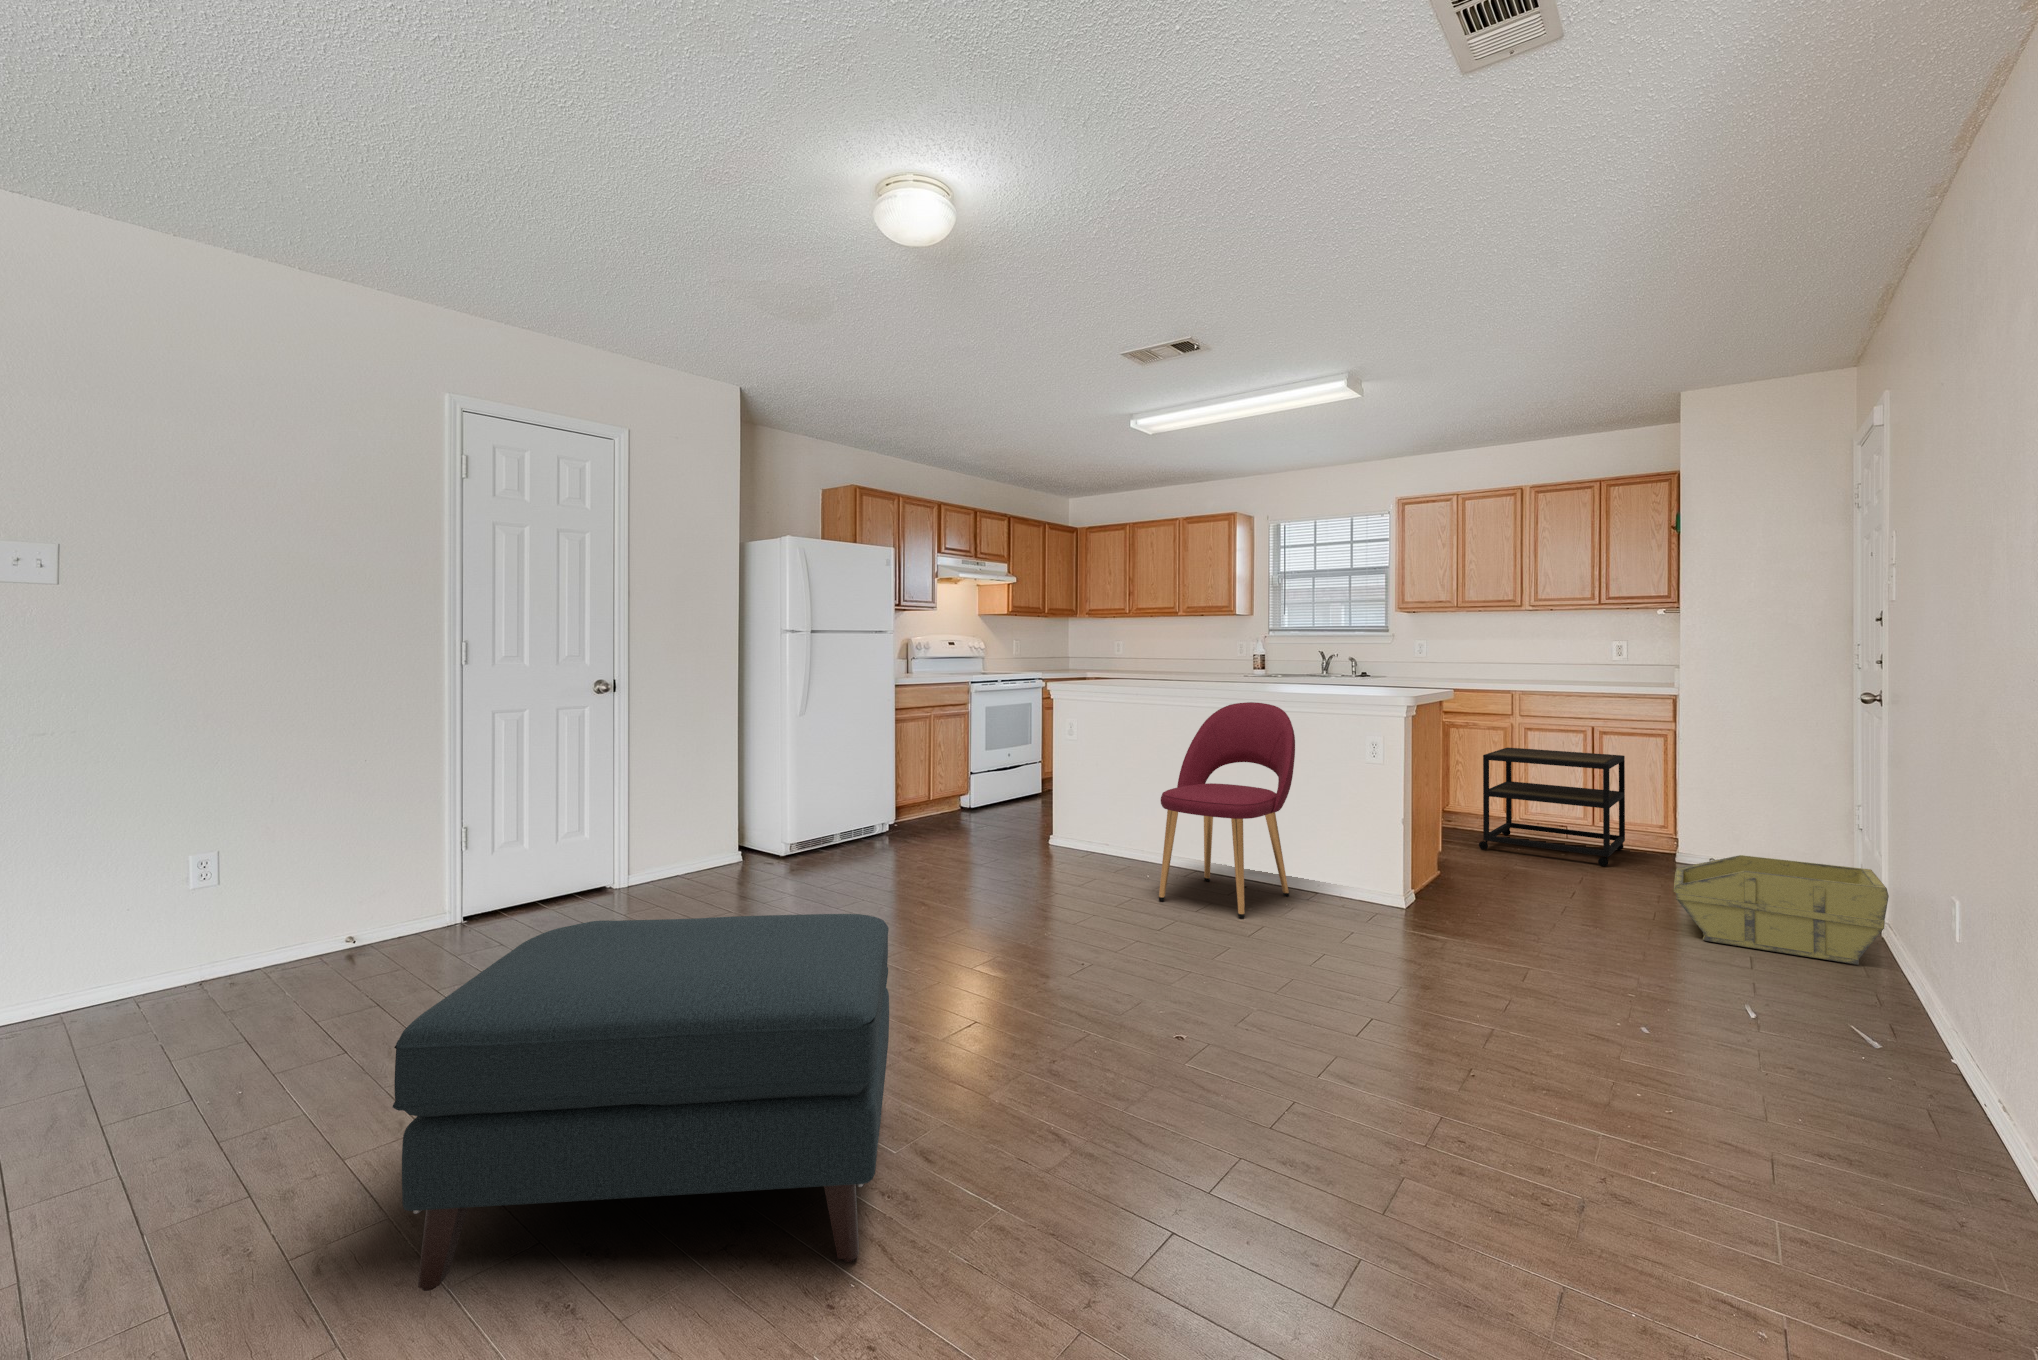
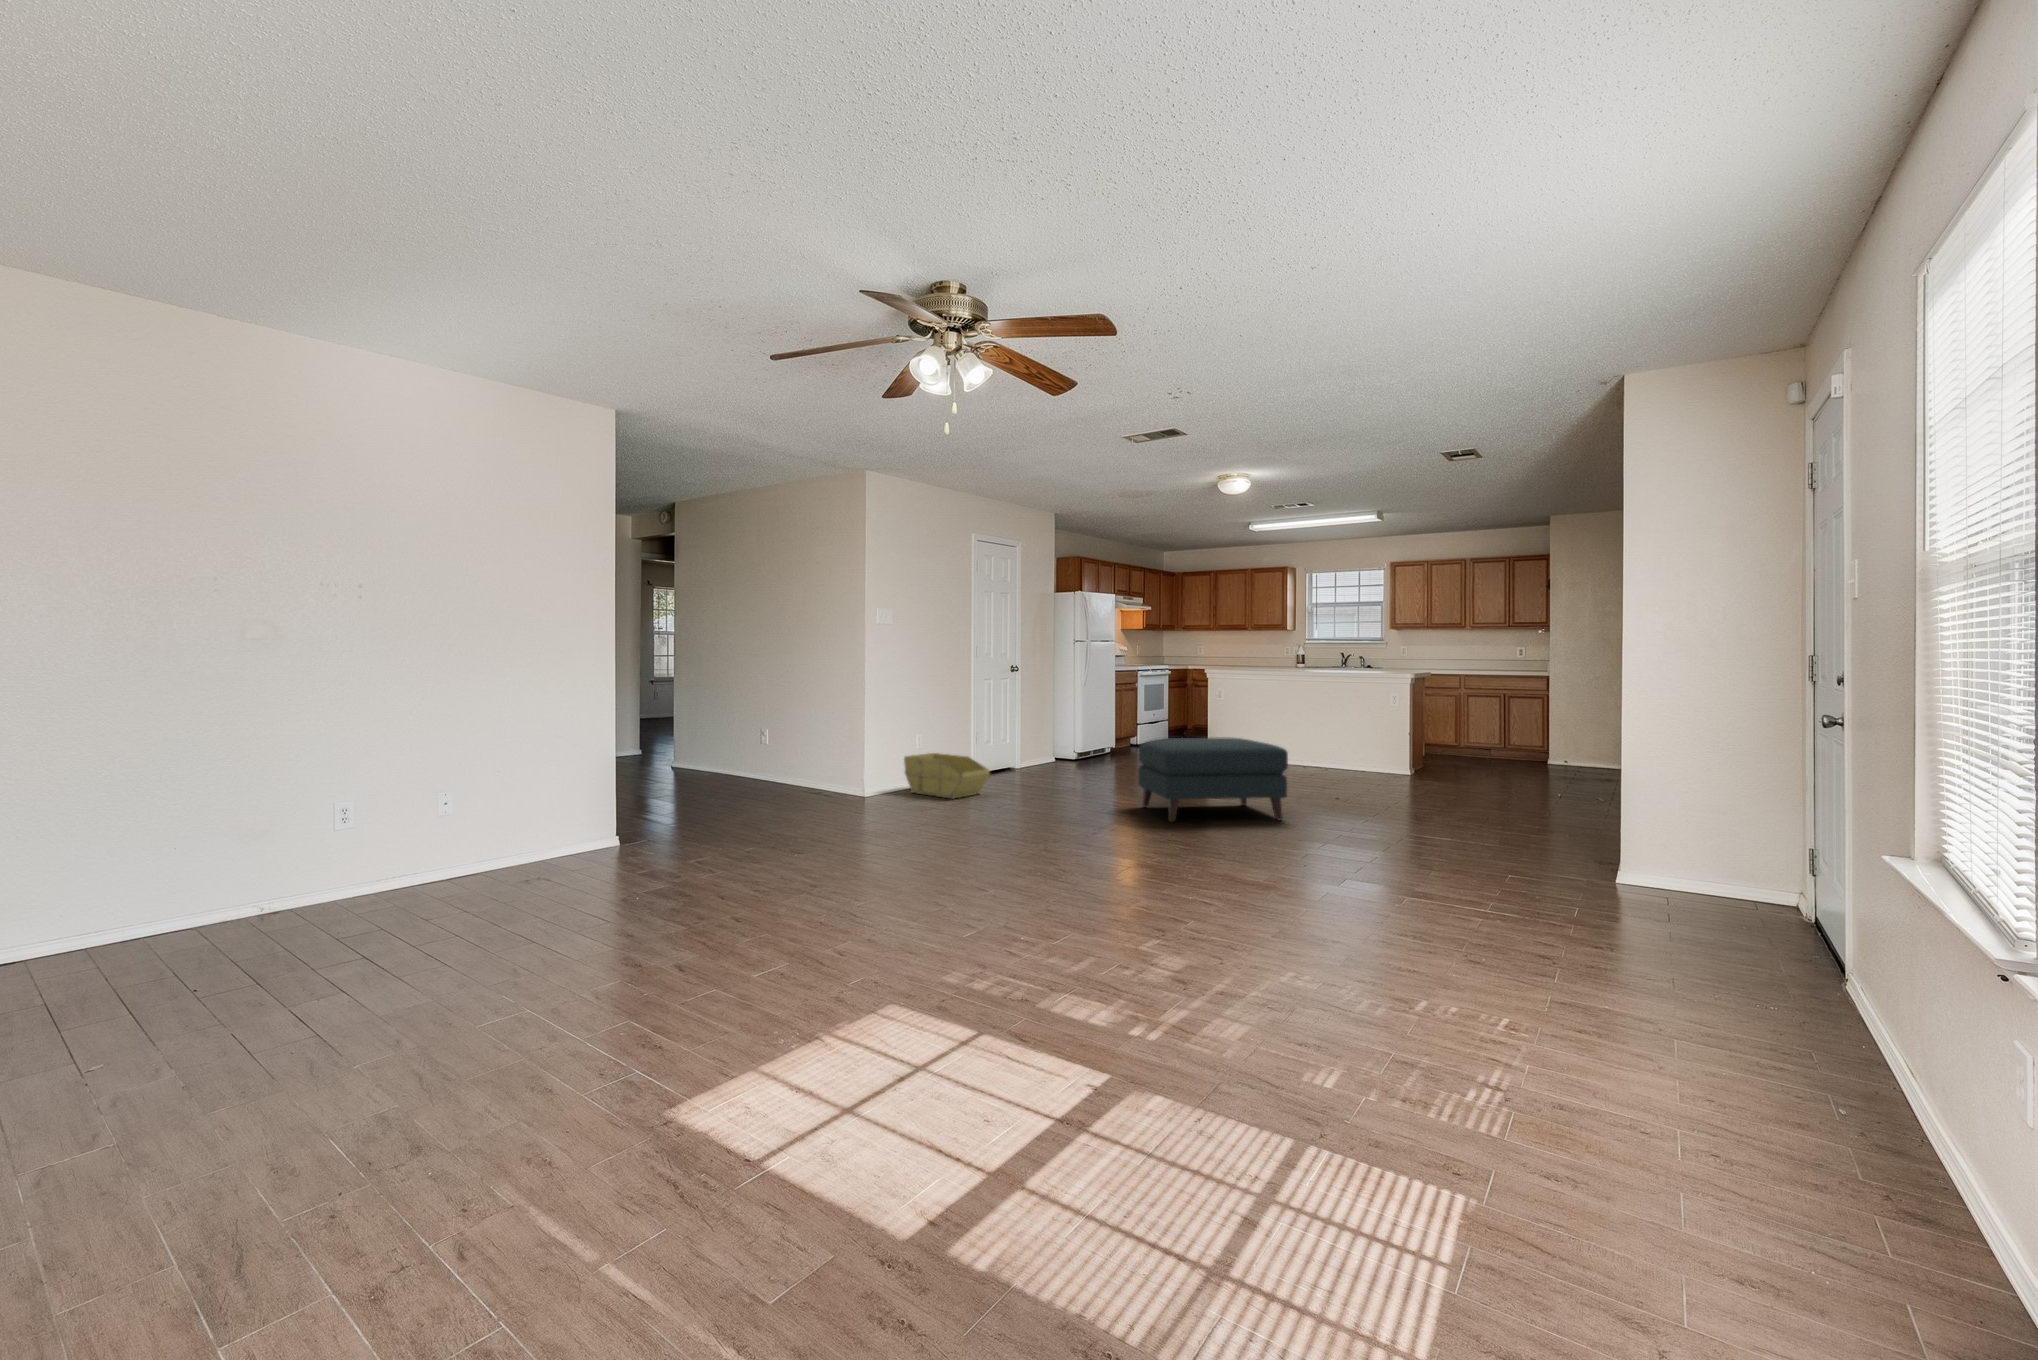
dining chair: present [1159,702,1295,918] -> none [1290,677,1356,775]
side table: present [1479,748,1625,866] -> none [1443,705,1522,763]
storage bin: present [1674,855,1889,965] -> present [904,753,990,799]

